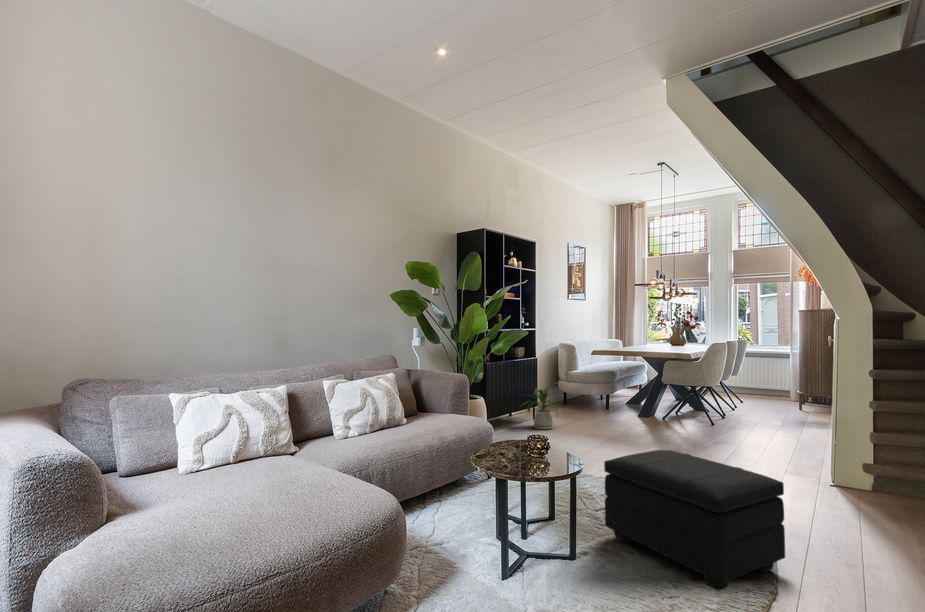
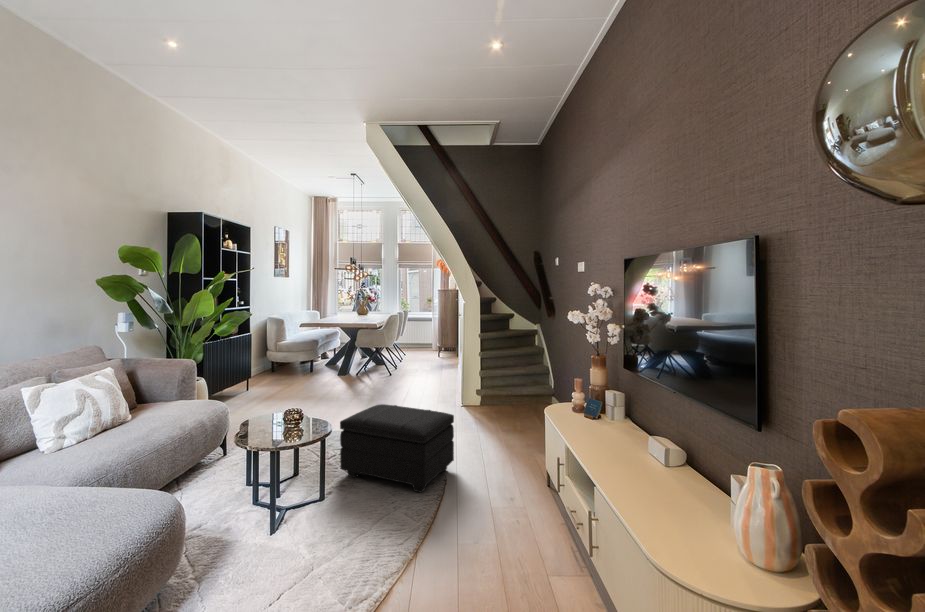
house plant: present [522,383,562,429] -> none [232,355,280,397]

